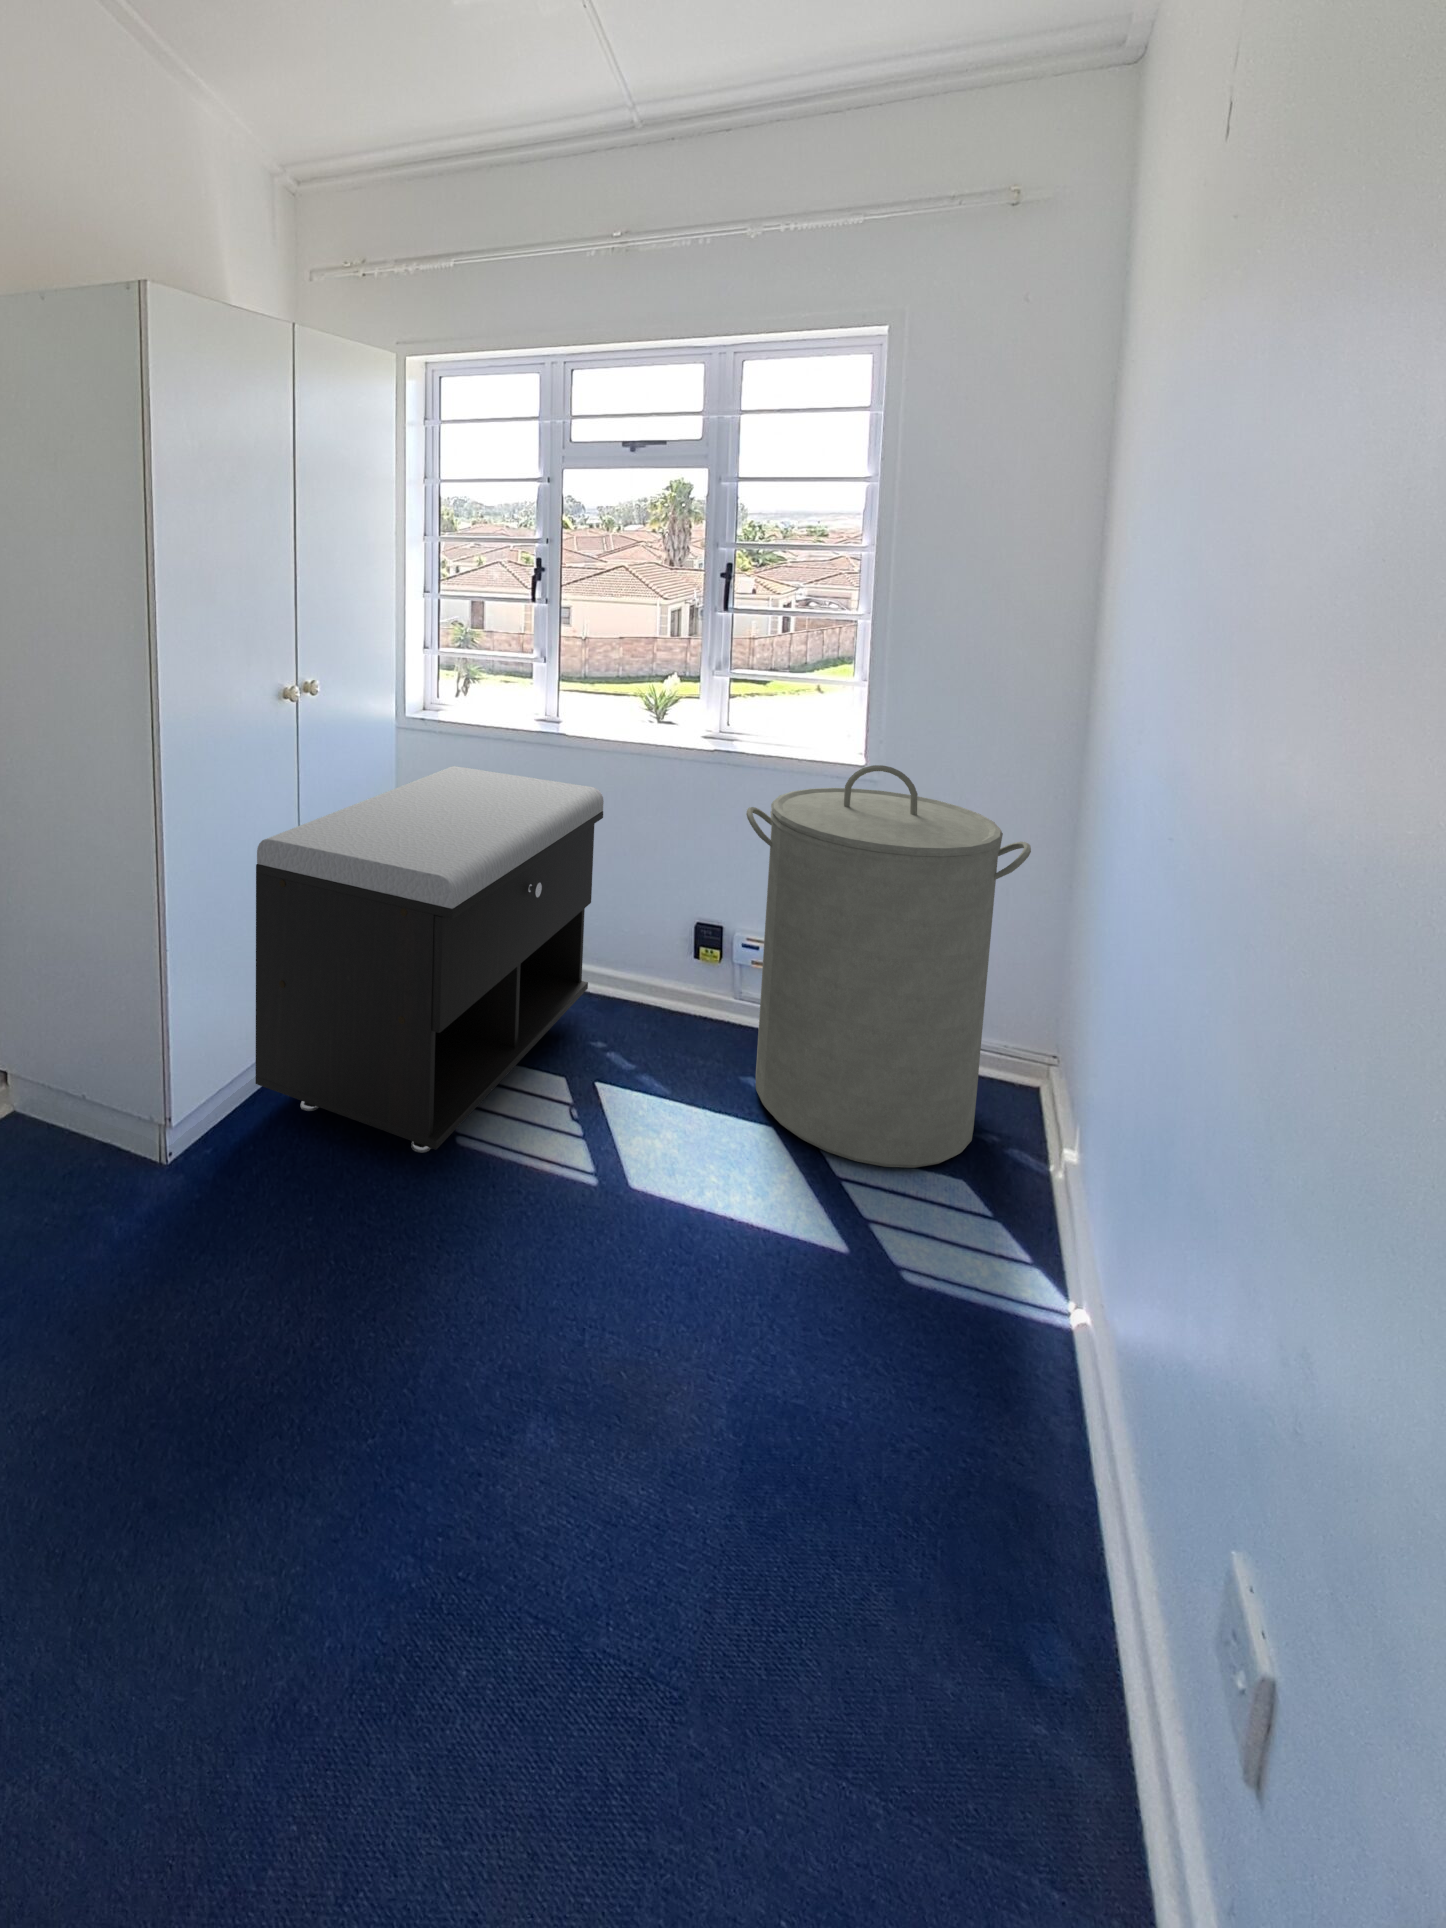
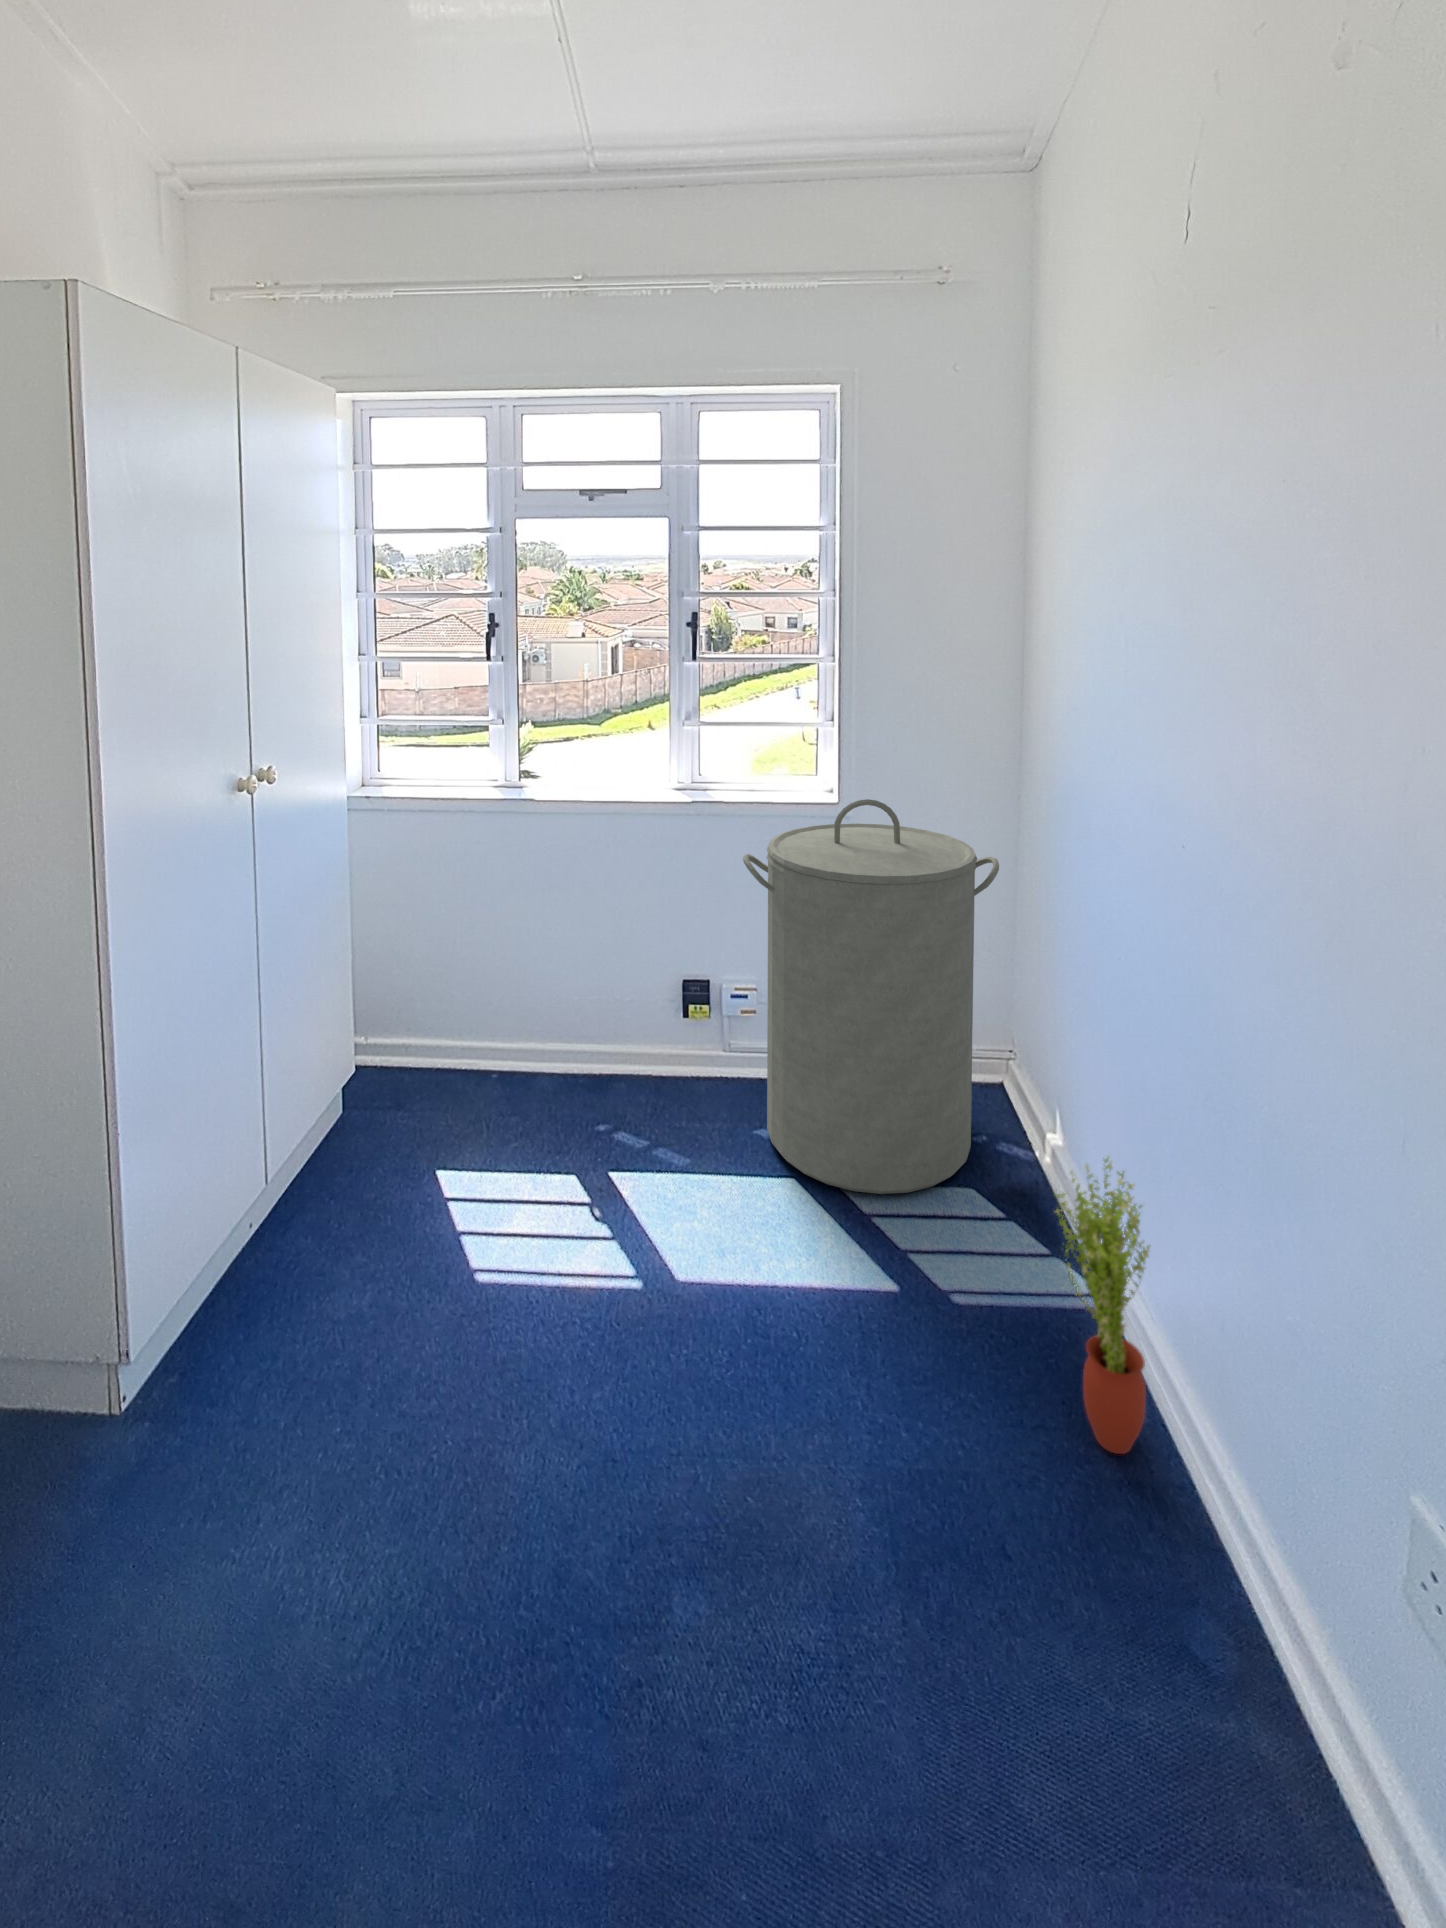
storage bench: present [256,766,604,1153] -> none [207,847,587,1306]
potted plant: none [994,1164,1095,1468] -> present [1055,1157,1149,1454]

